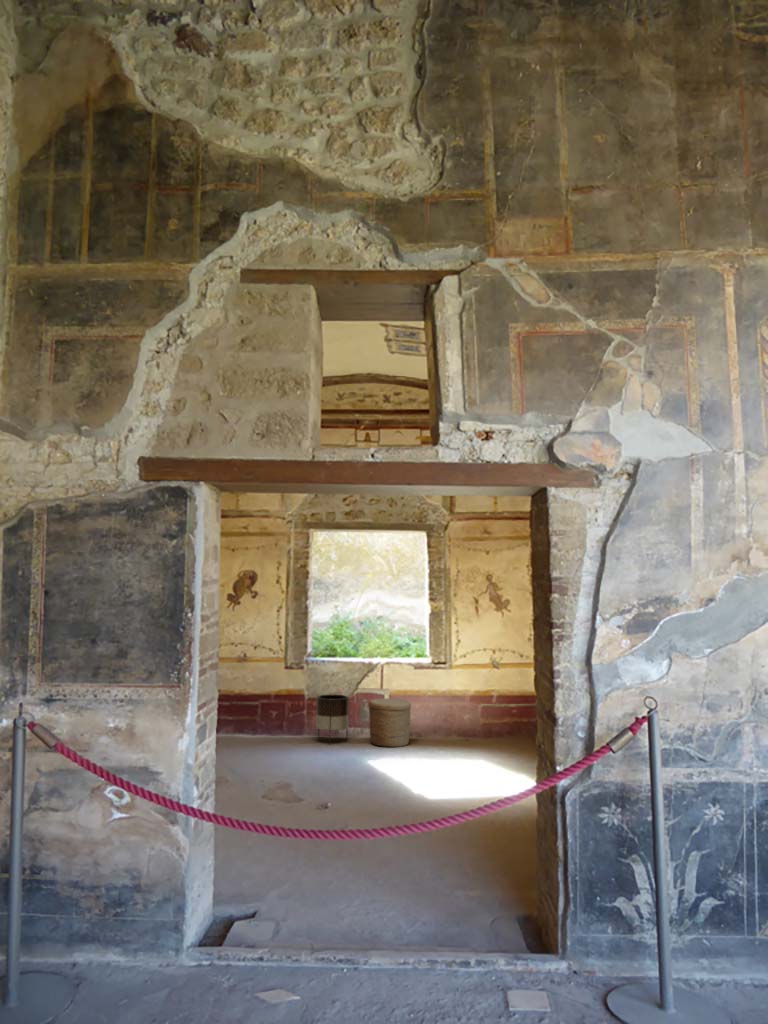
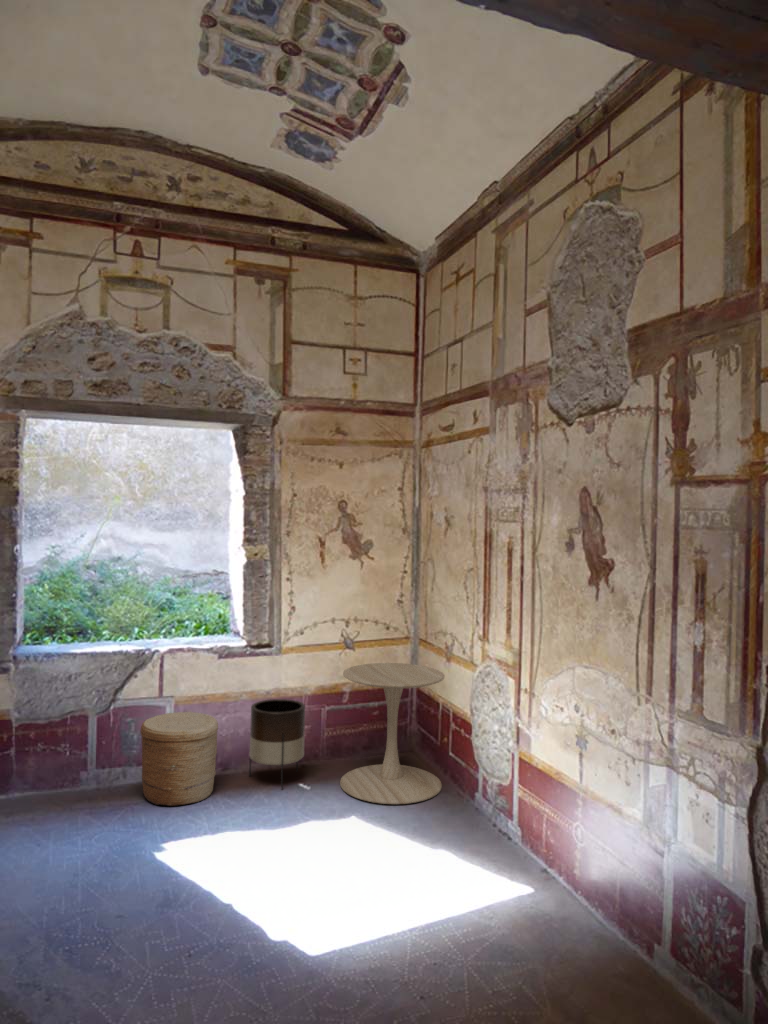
pedestal table: none [482,677,546,758] -> present [340,663,444,804]
planter: present [316,695,349,738] -> present [249,699,305,788]

